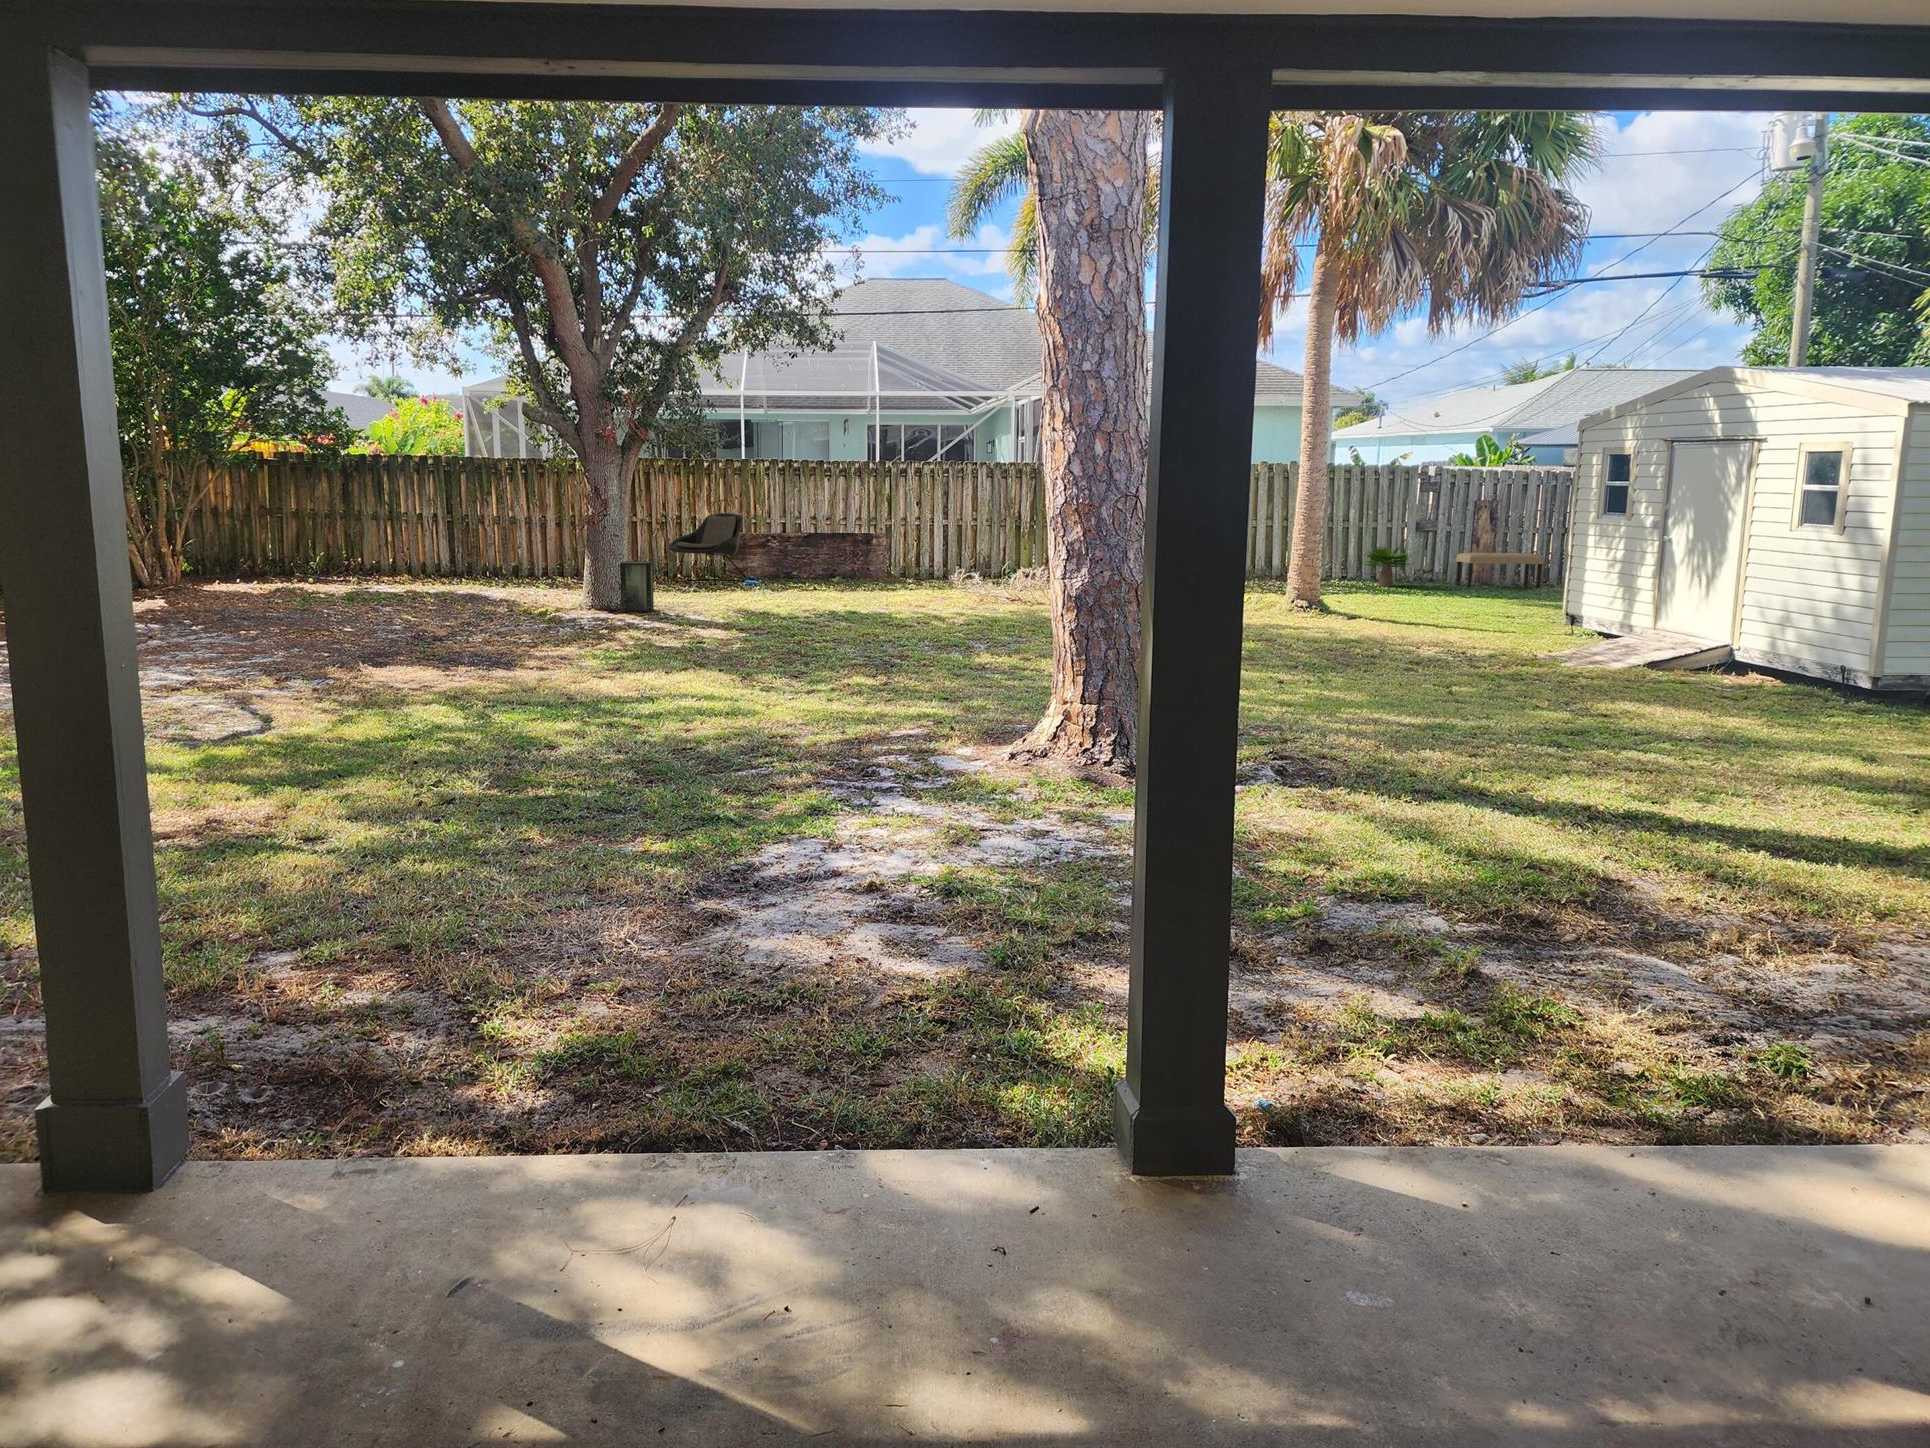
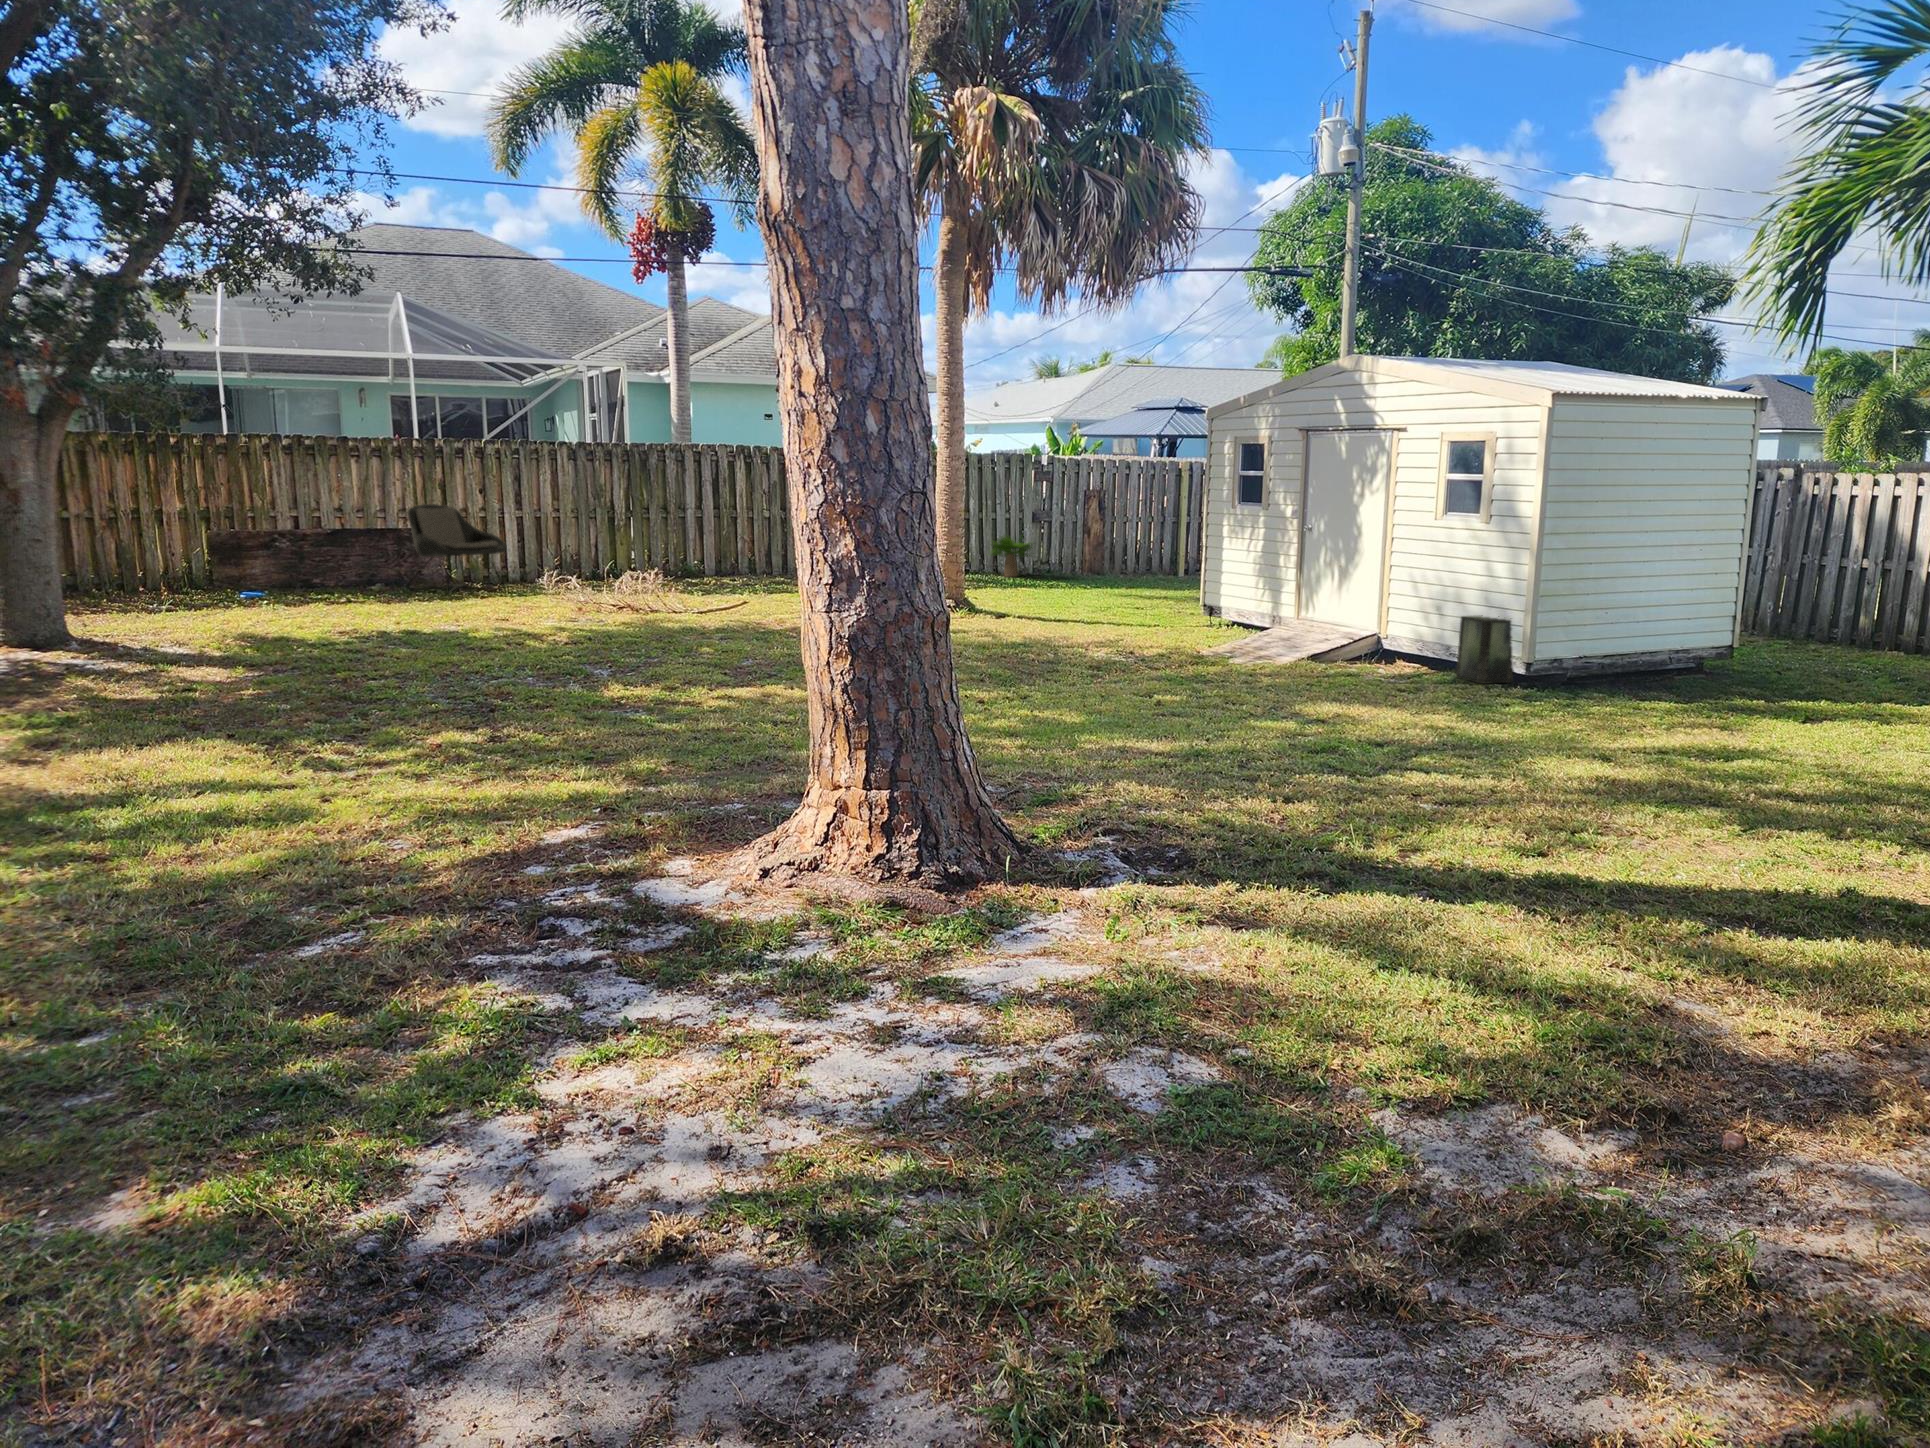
lounge chair: present [669,513,746,586] -> present [407,504,507,595]
bench: present [1456,553,1544,588] -> none [1072,541,1150,576]
storage box: present [620,561,654,612] -> present [1456,615,1513,684]

